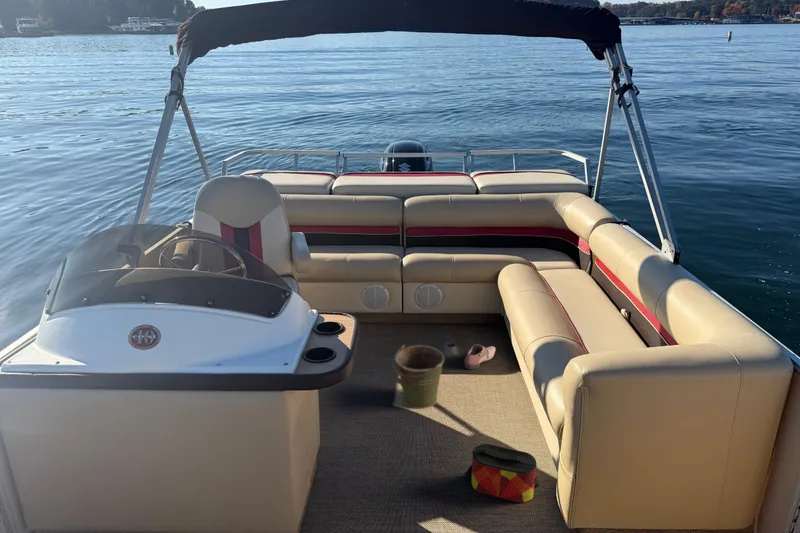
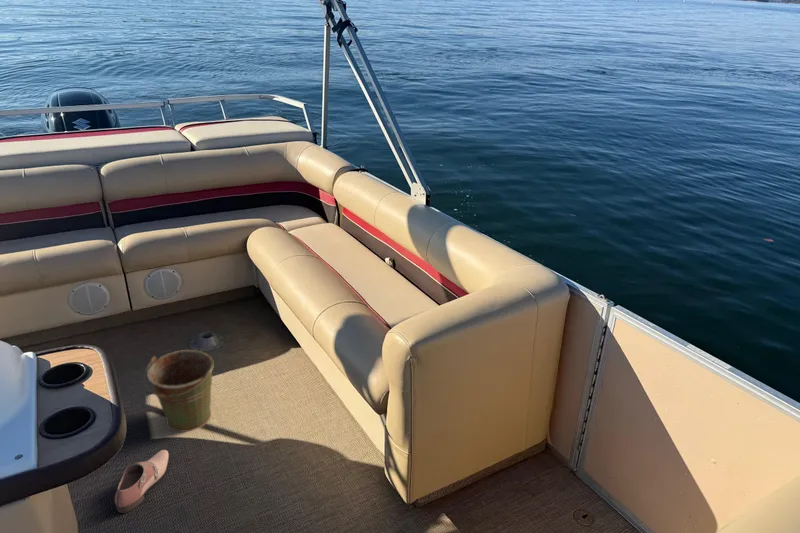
shoe: present [465,344,495,369] -> present [115,450,169,513]
bag: present [464,444,540,503] -> none [279,449,369,515]

